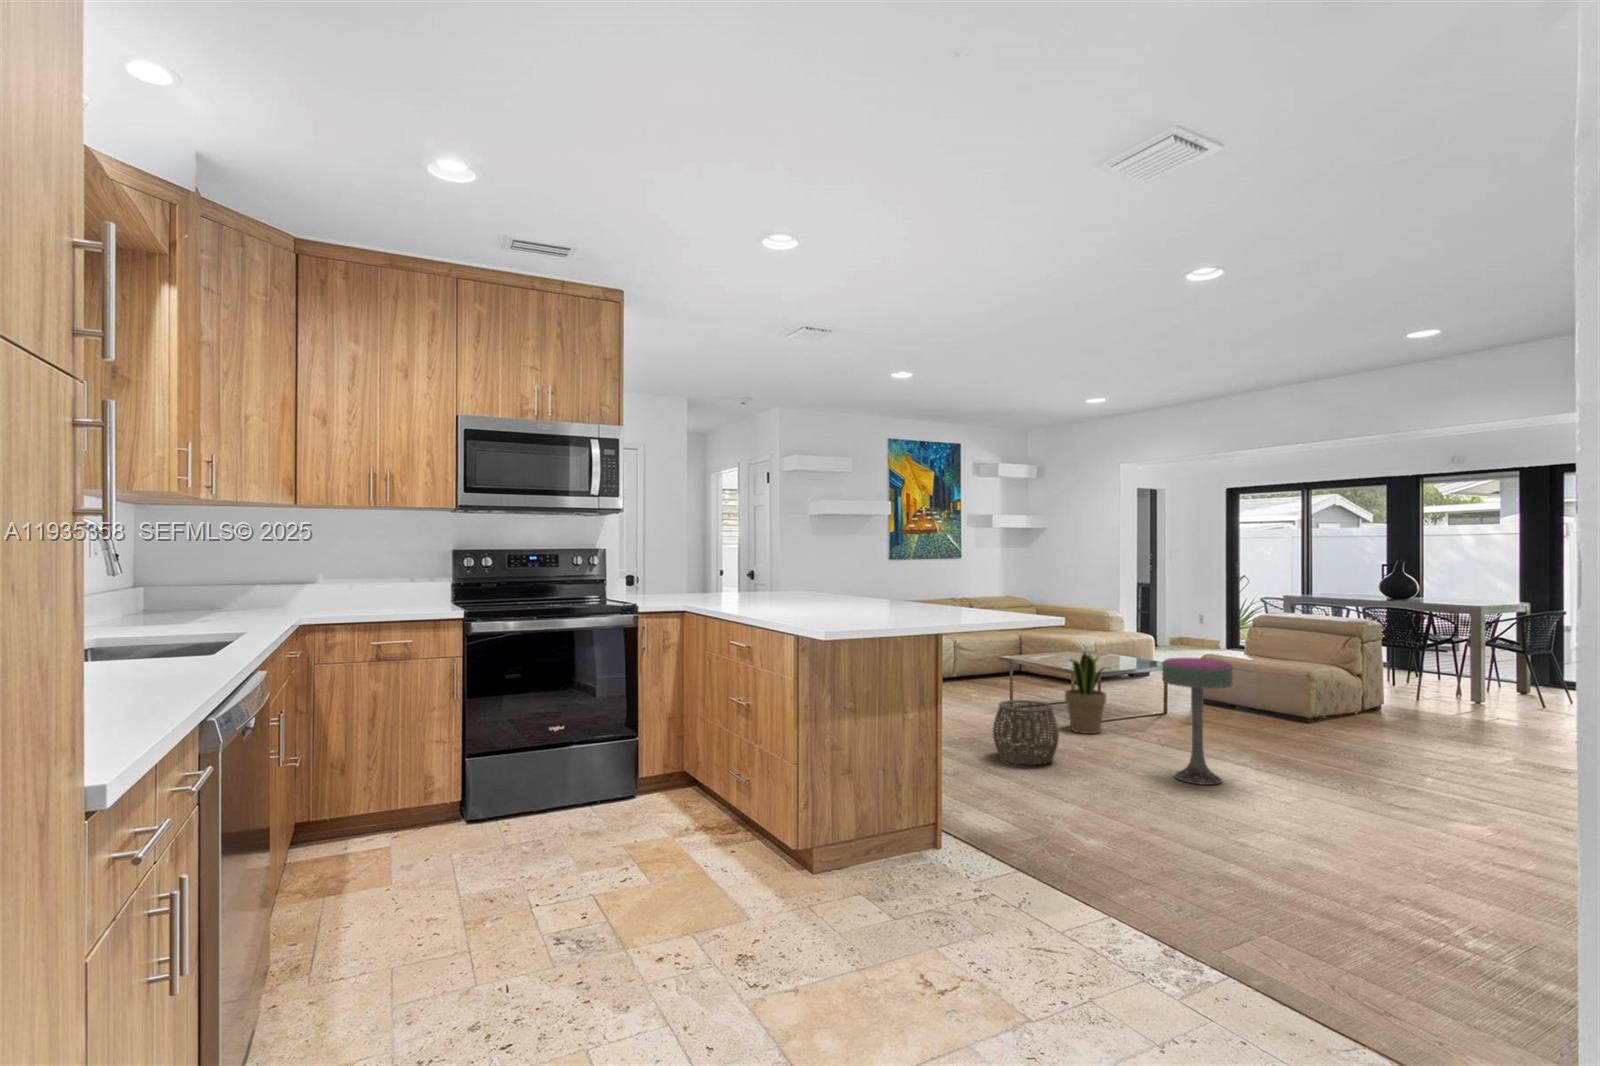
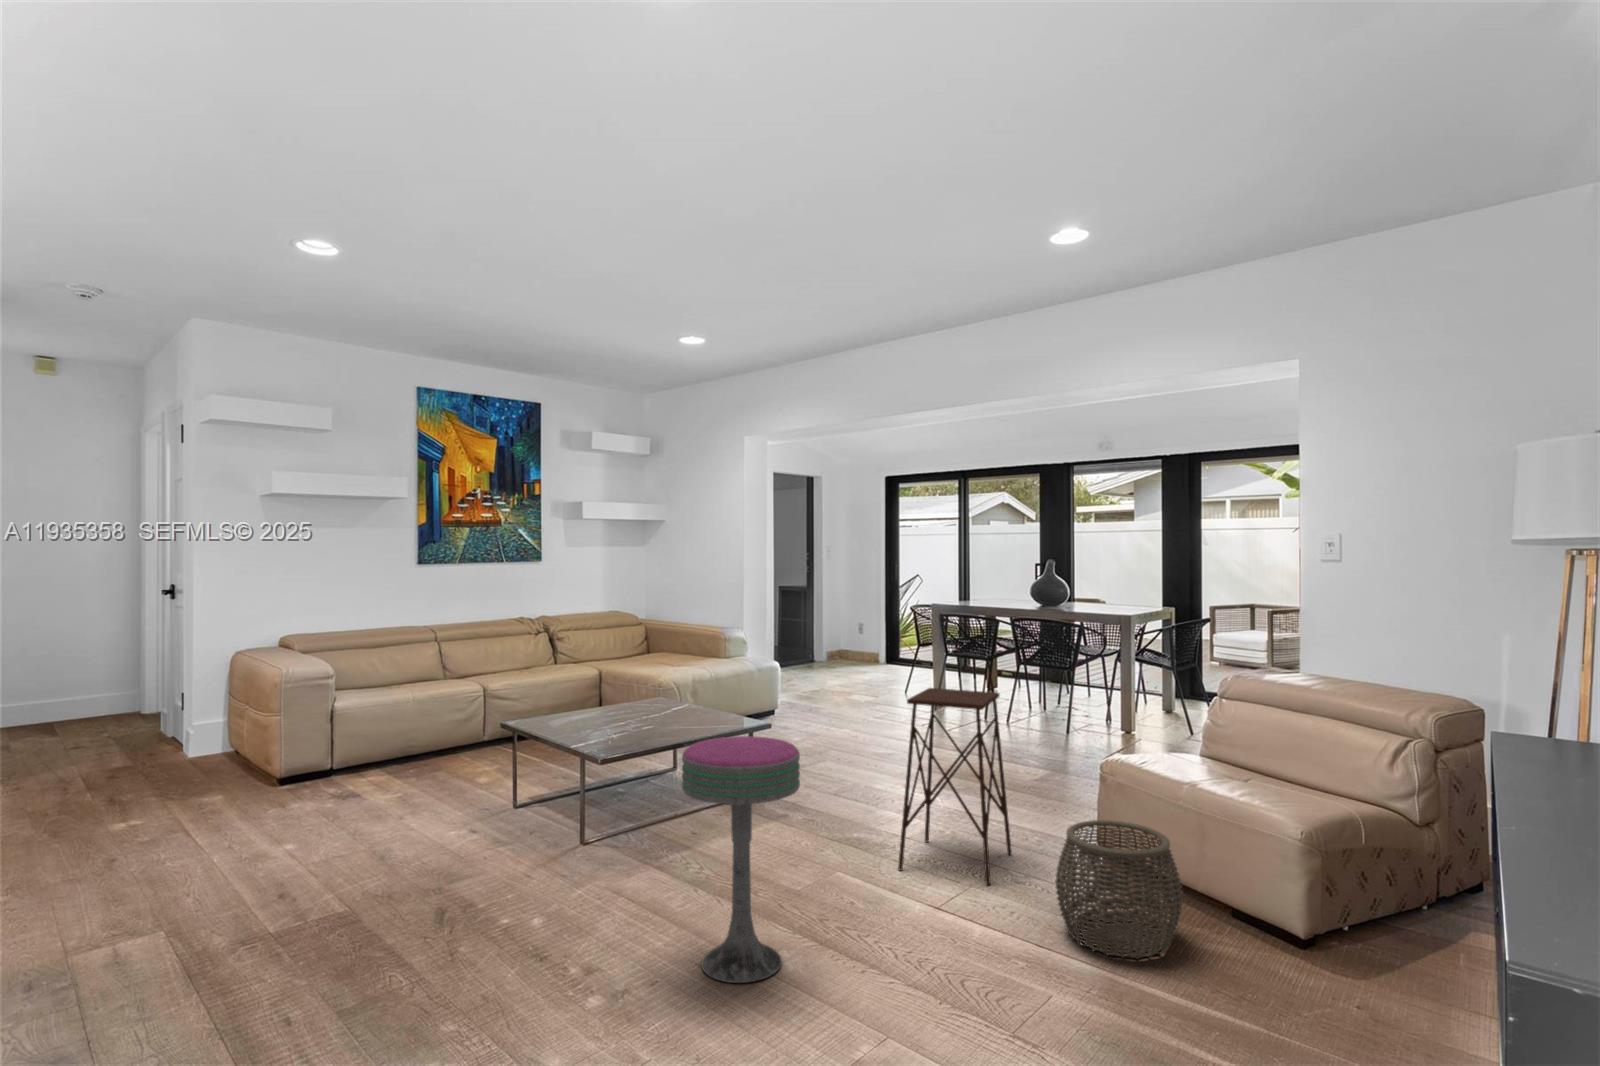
side table: none [1284,644,1368,766] -> present [898,688,1012,885]
potted plant: present [1065,652,1106,734] -> none [581,715,653,853]
woven basket: present [993,700,1059,766] -> present [1055,820,1183,959]

